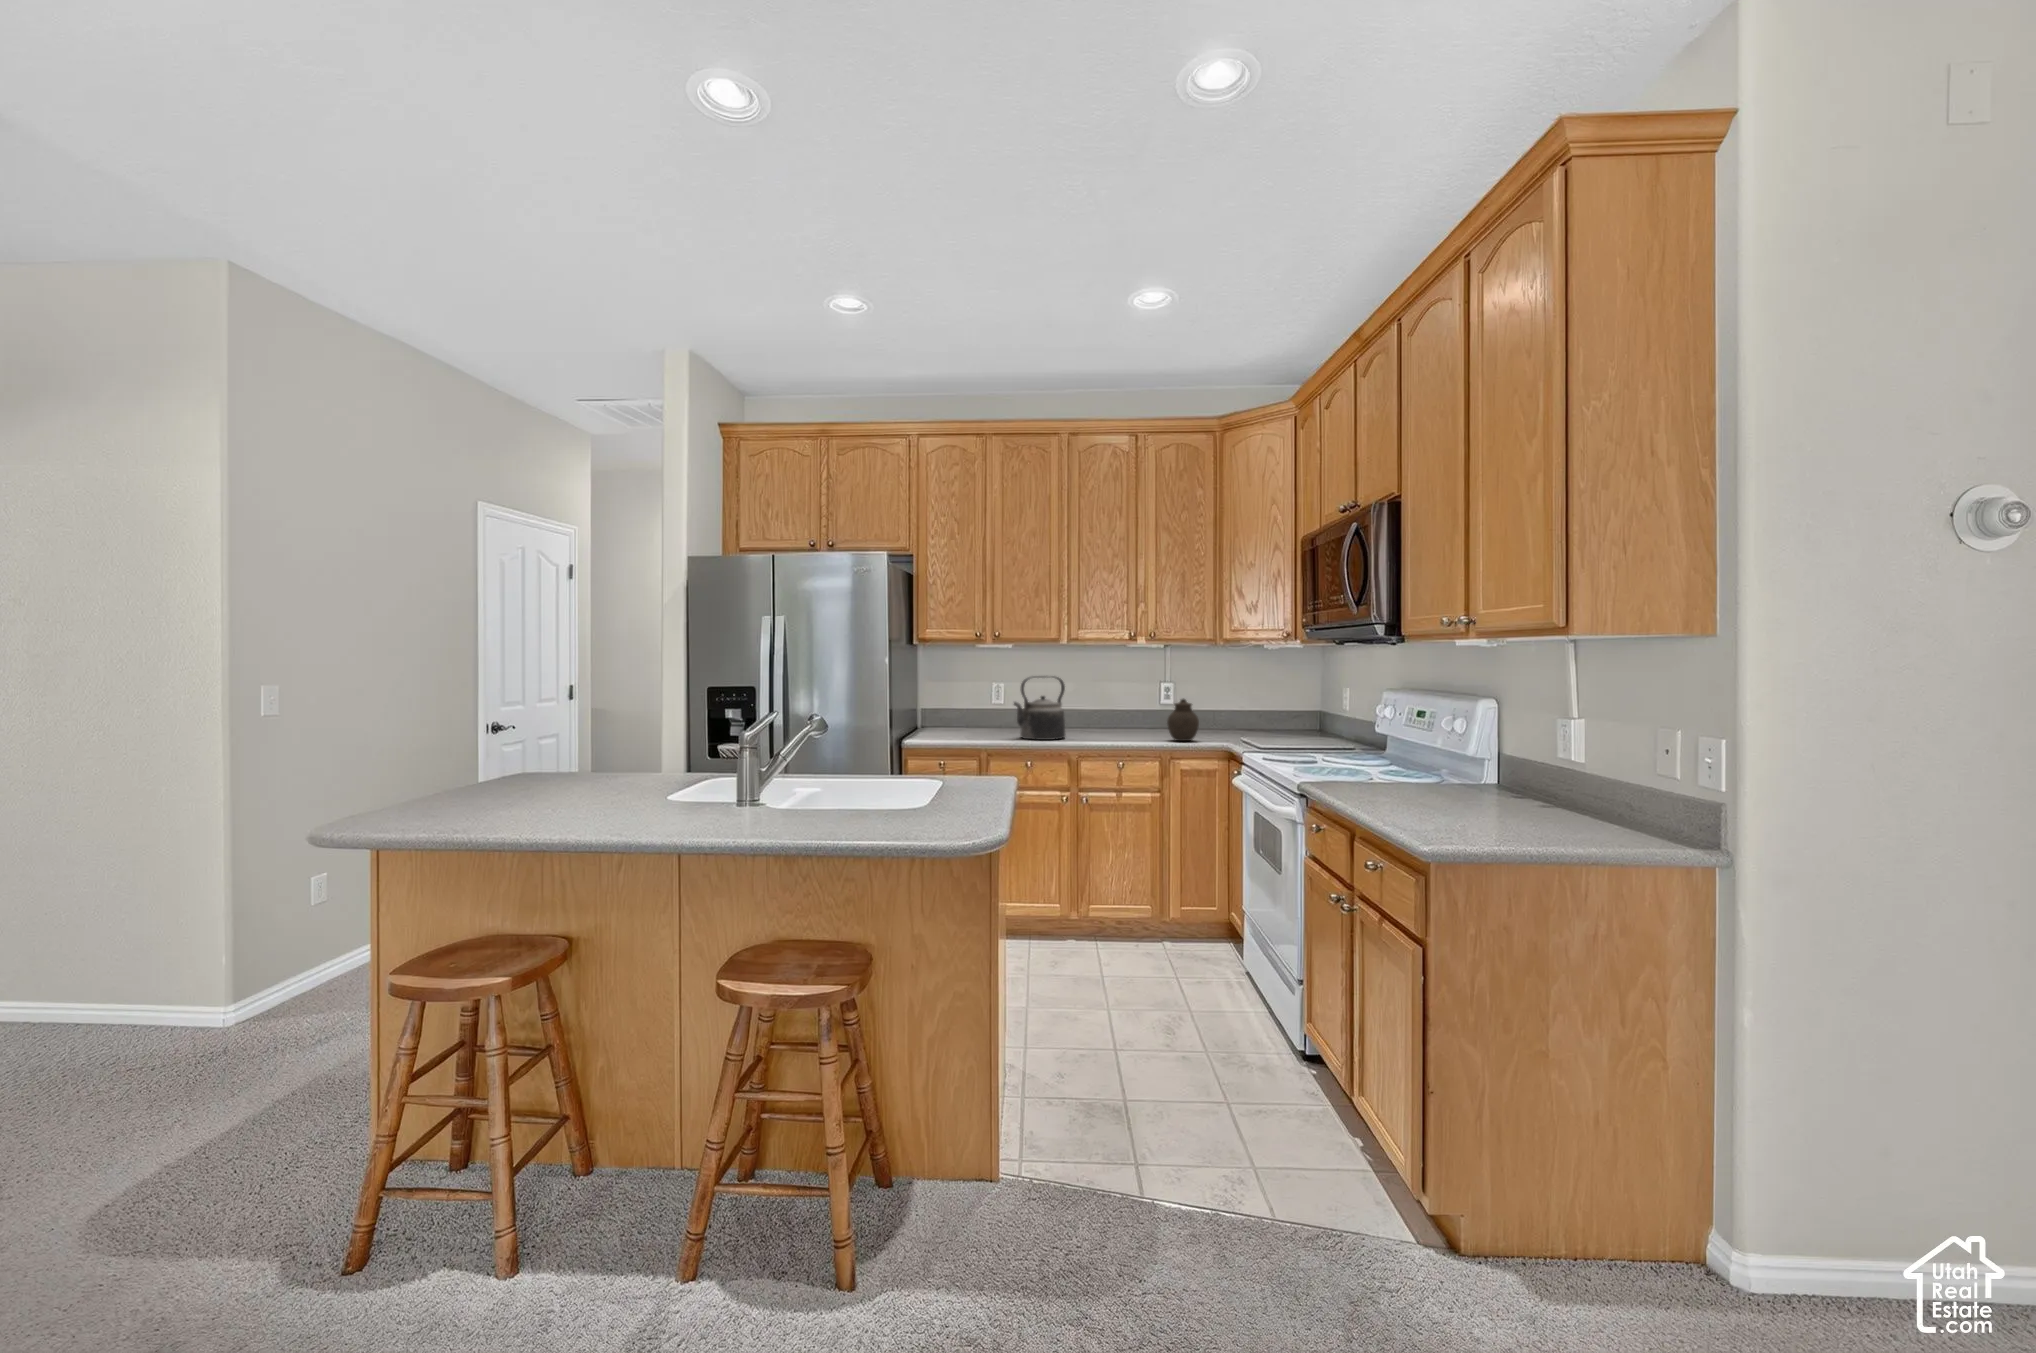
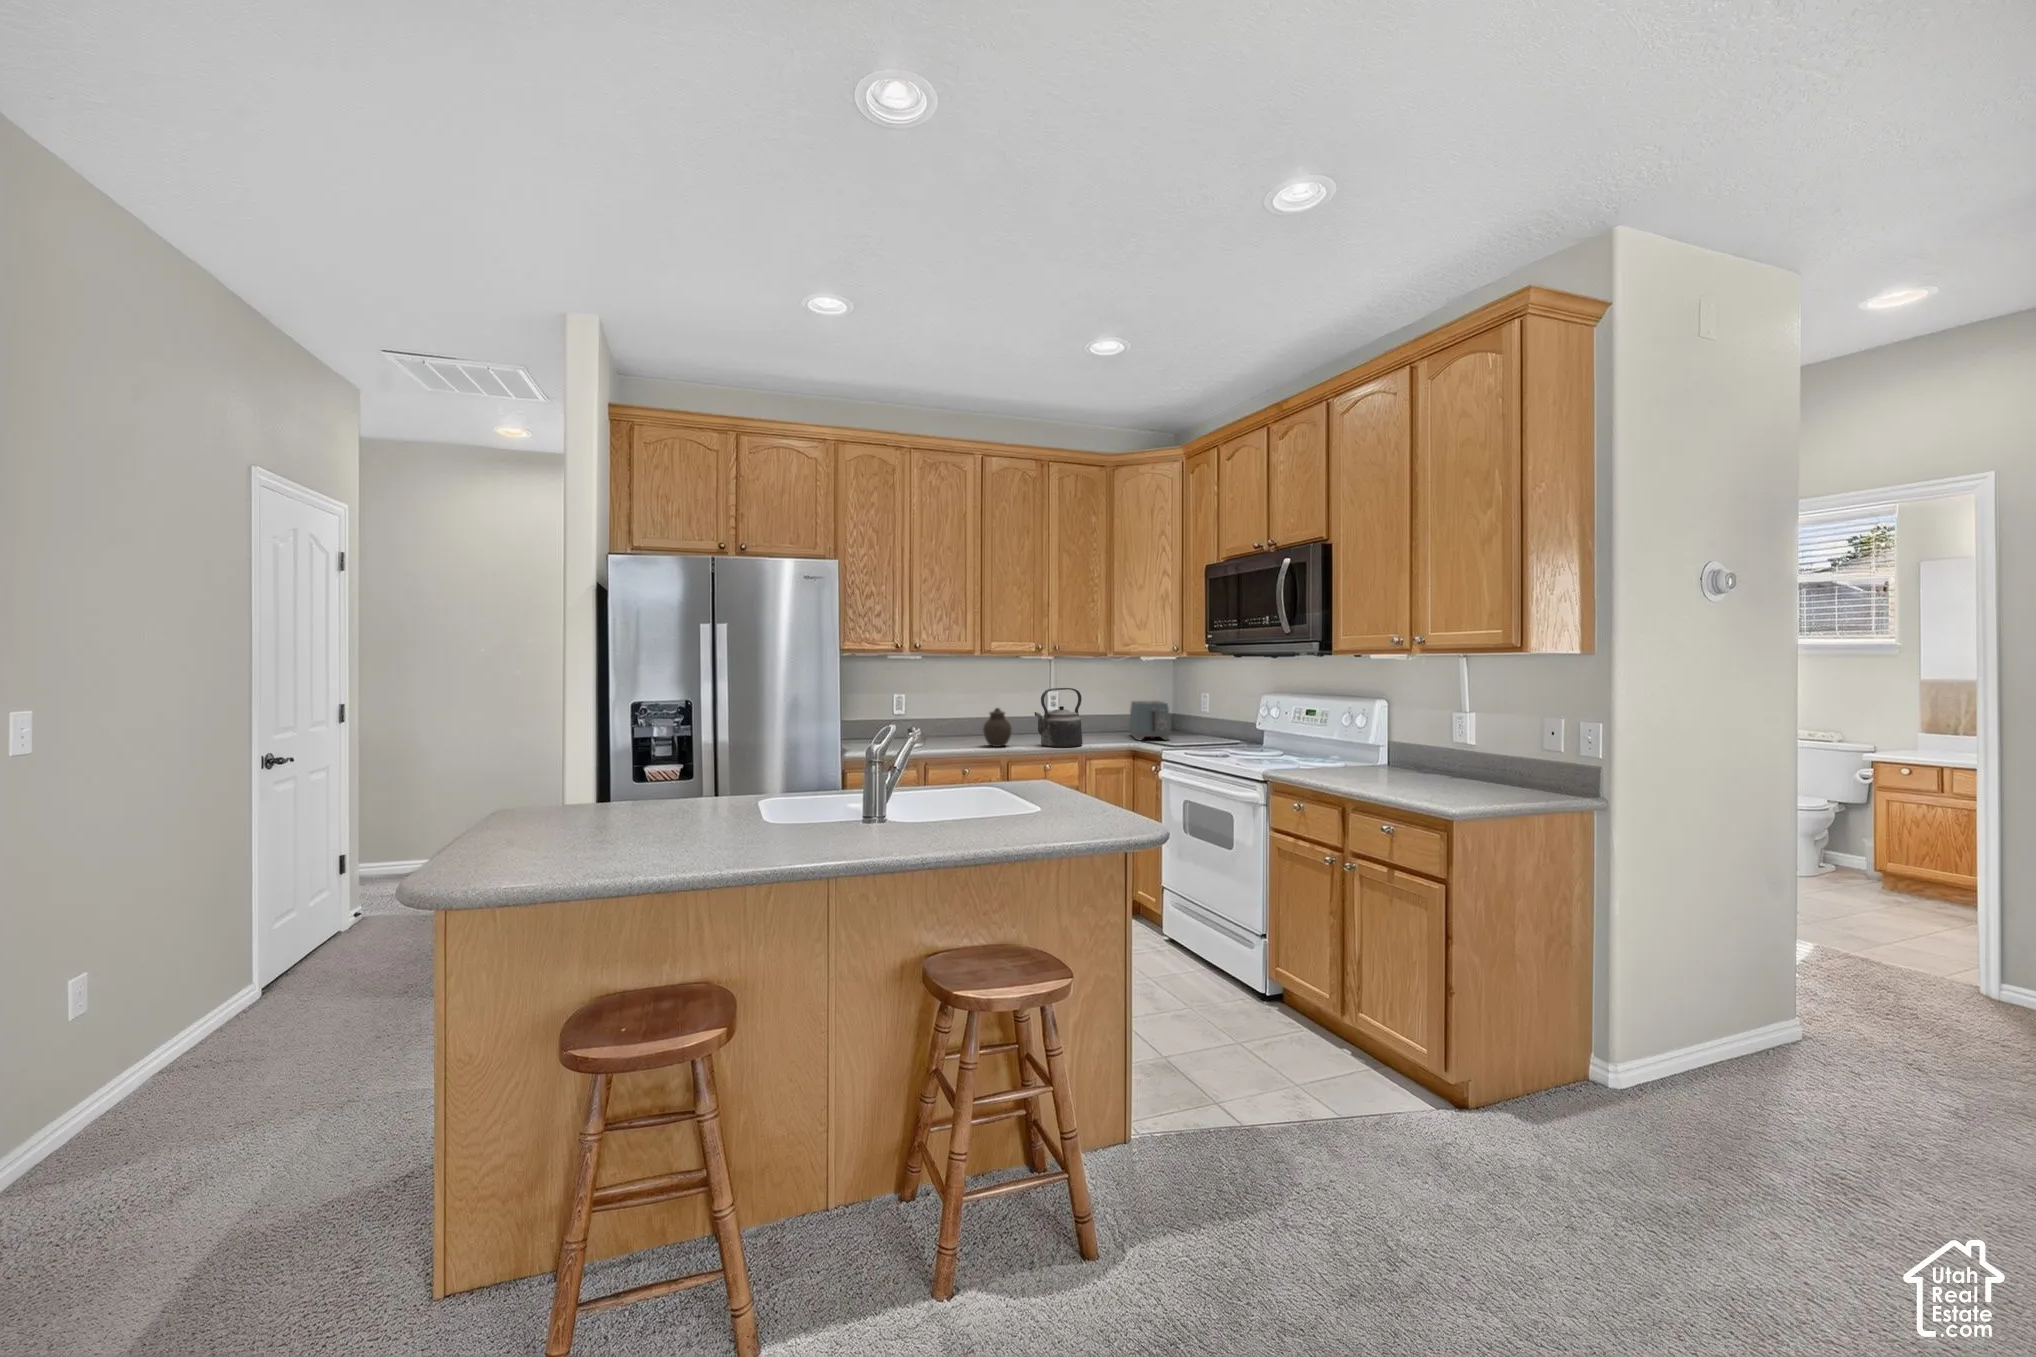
toaster: none [1117,692,1161,734] -> present [1129,701,1171,740]
jar: present [1167,699,1199,741] -> present [983,708,1011,747]

